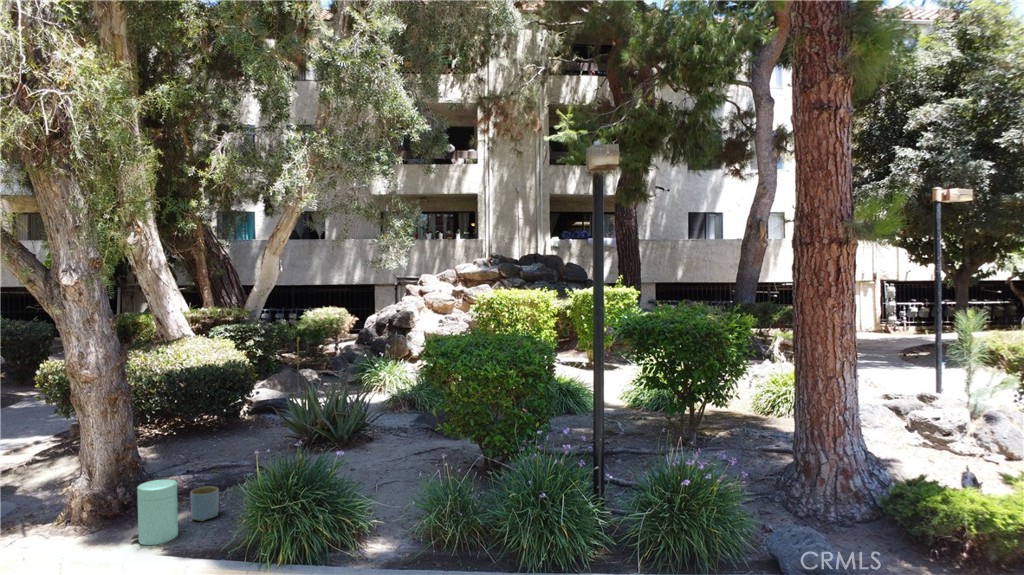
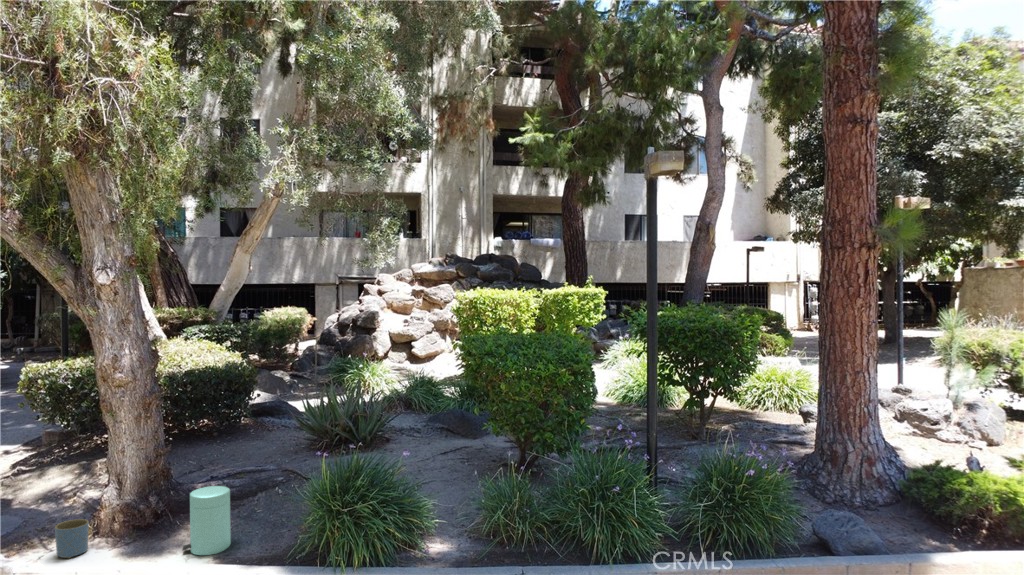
planter: present [190,487,219,521] -> present [55,519,89,558]

